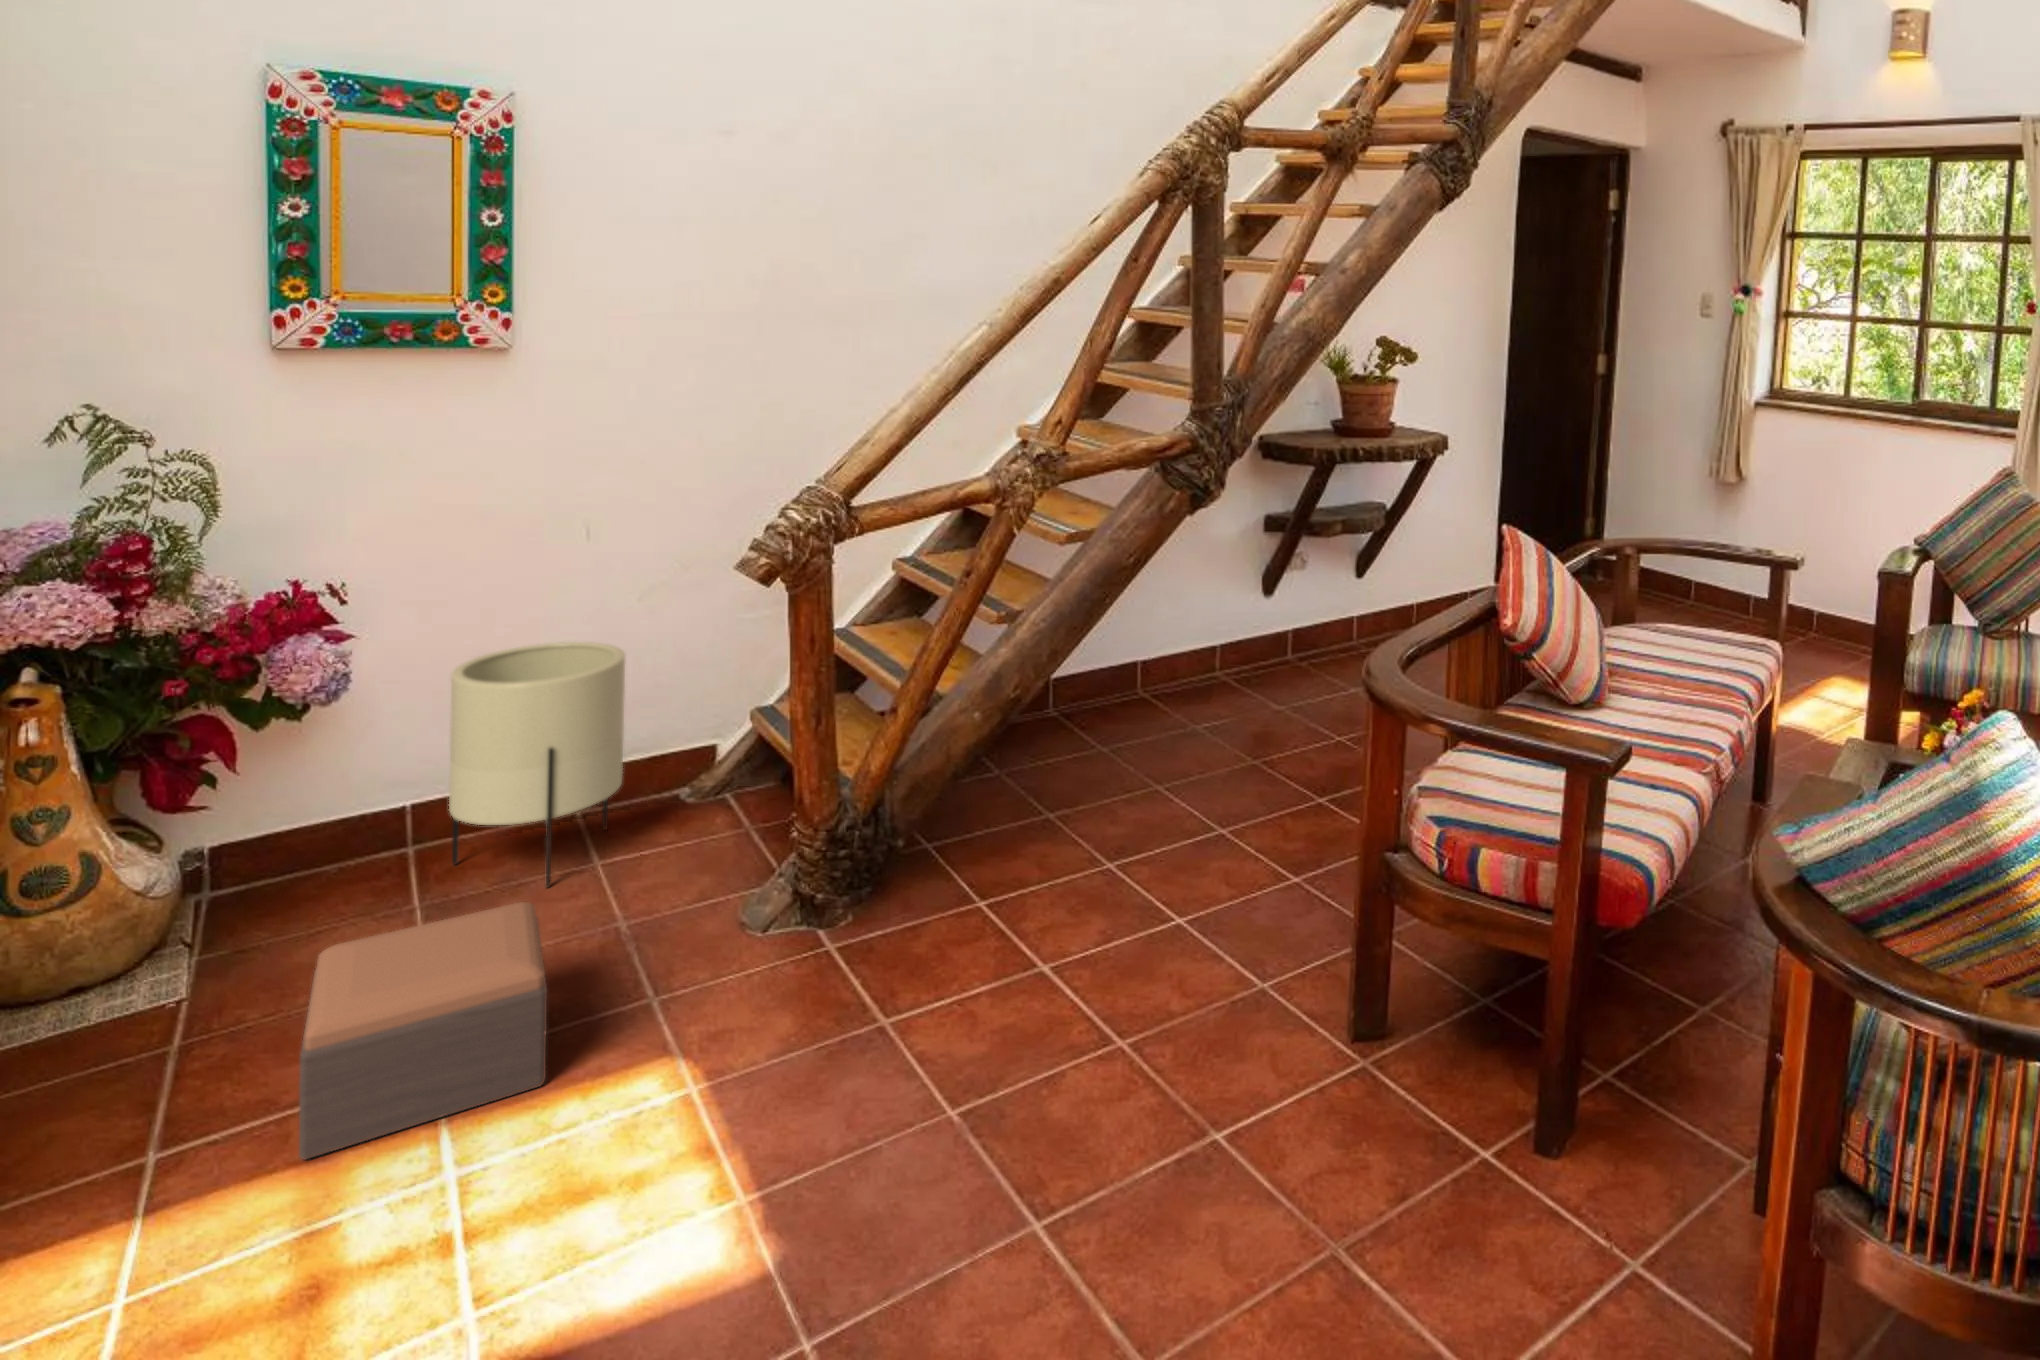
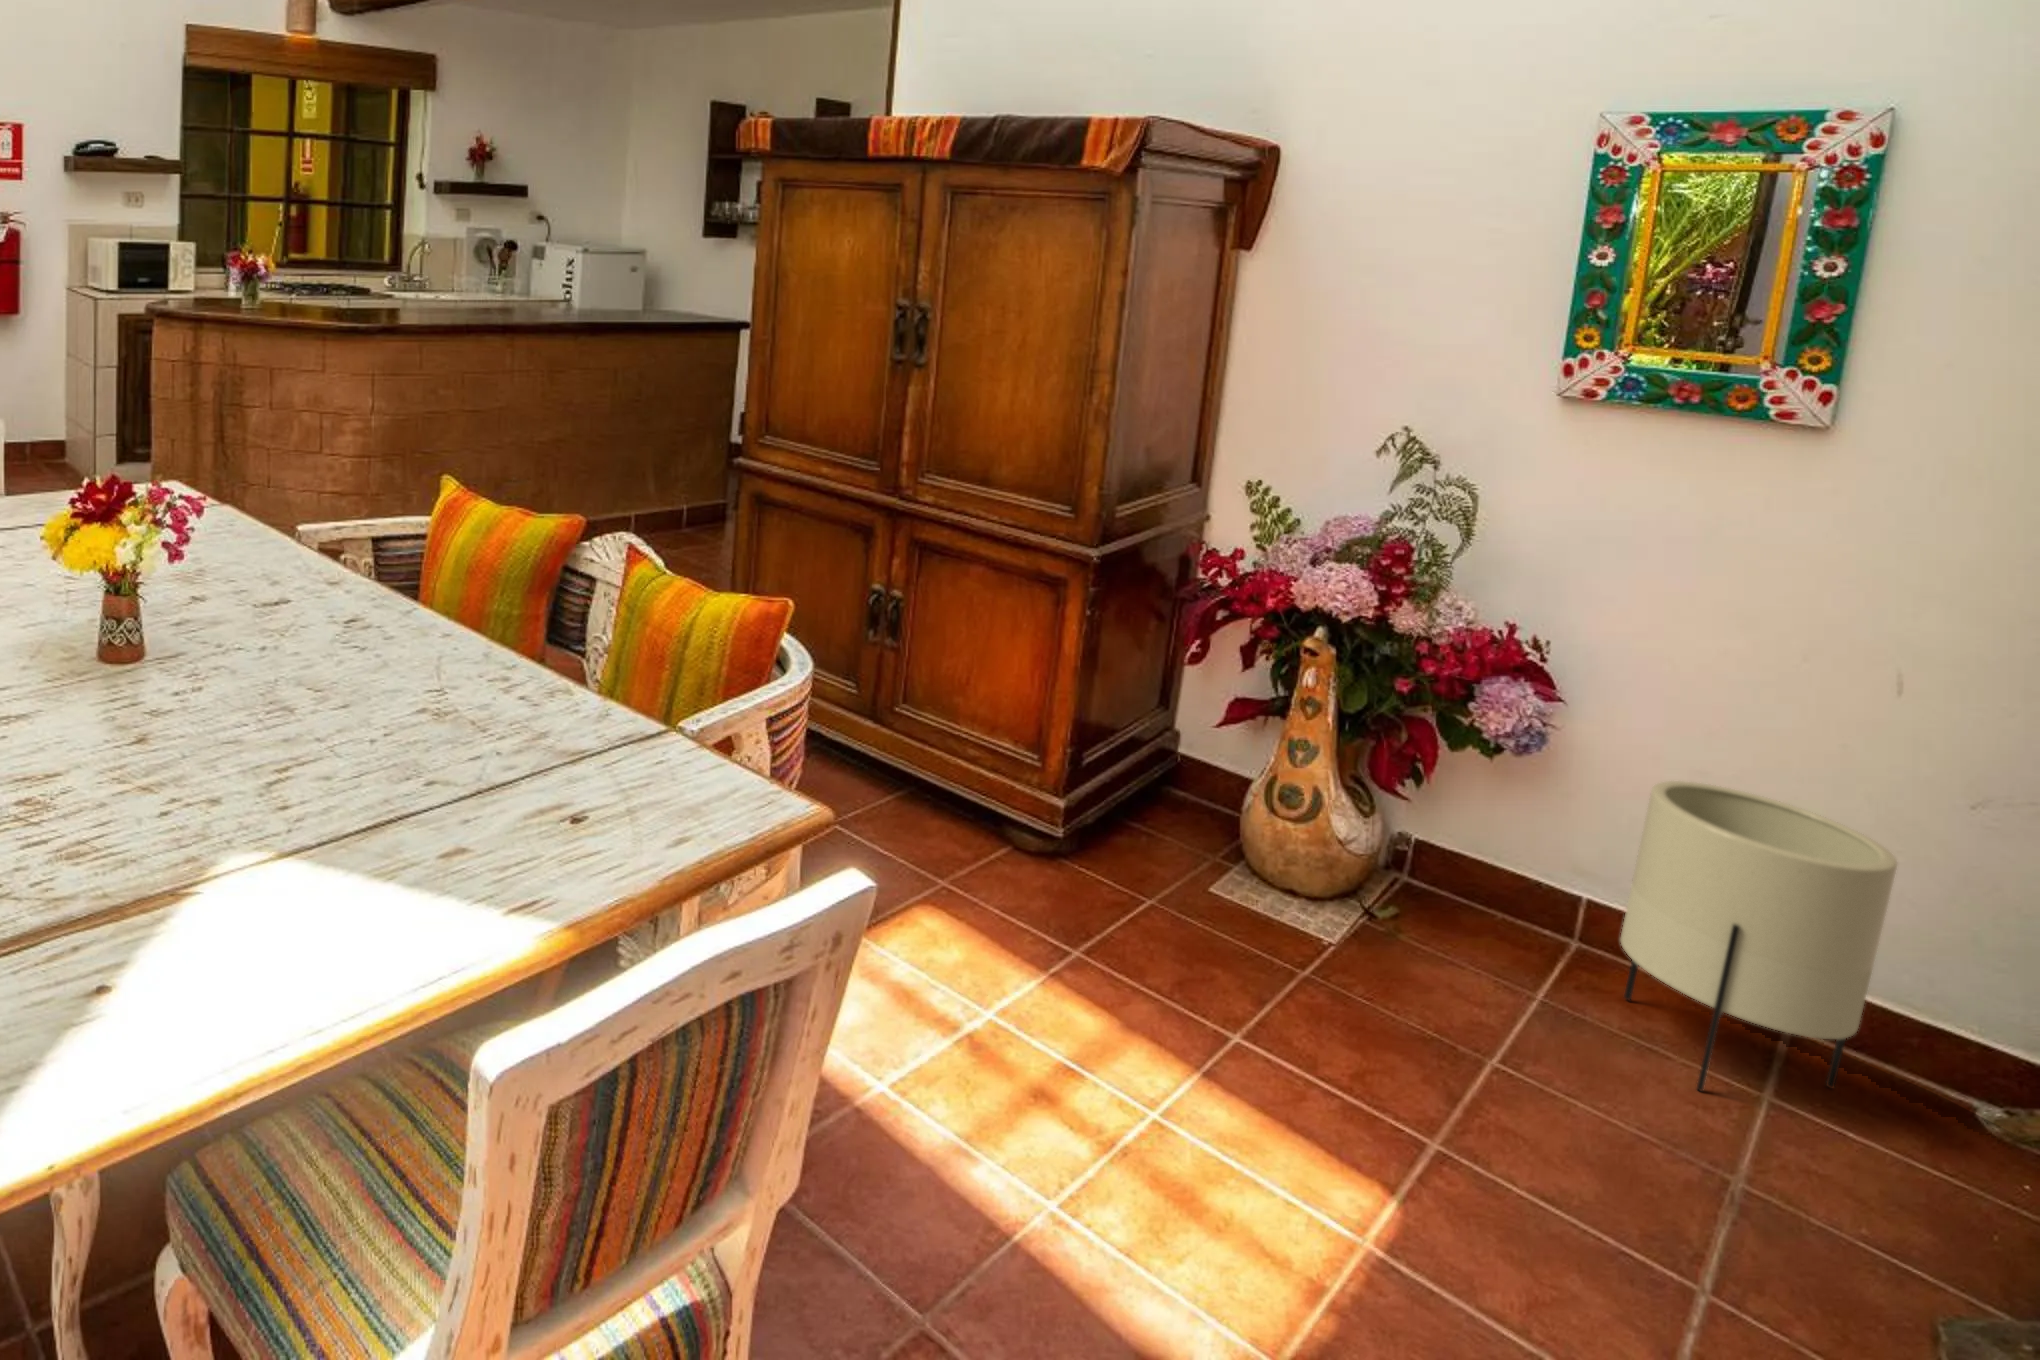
footstool: present [299,902,547,1160] -> none [1286,958,1593,1252]

